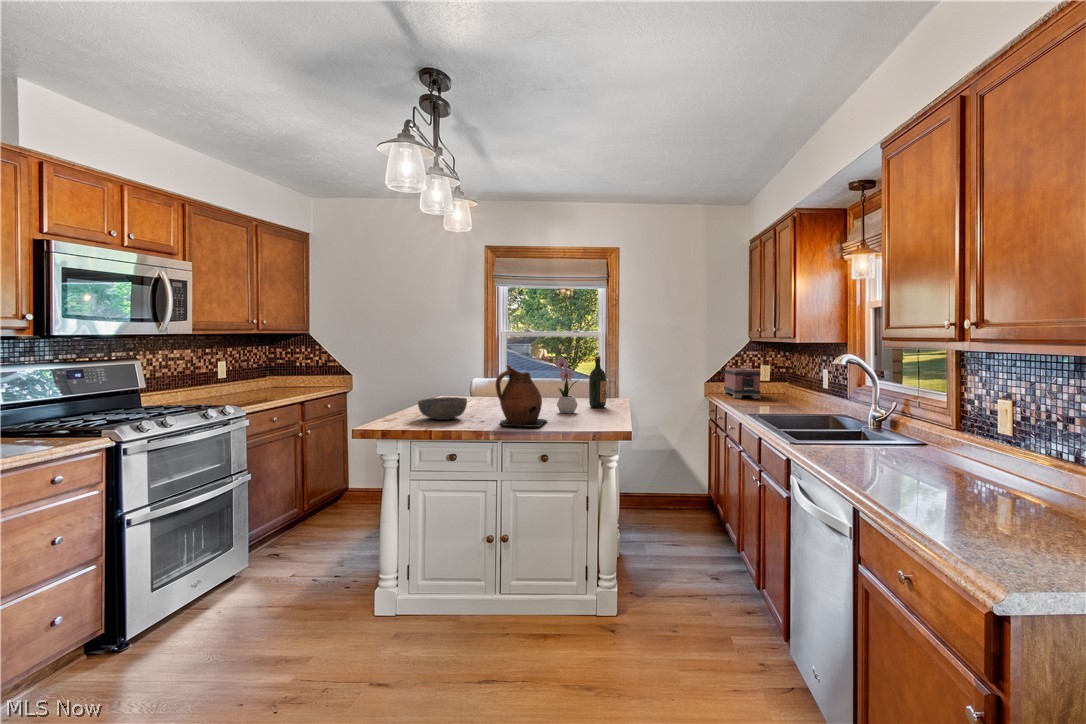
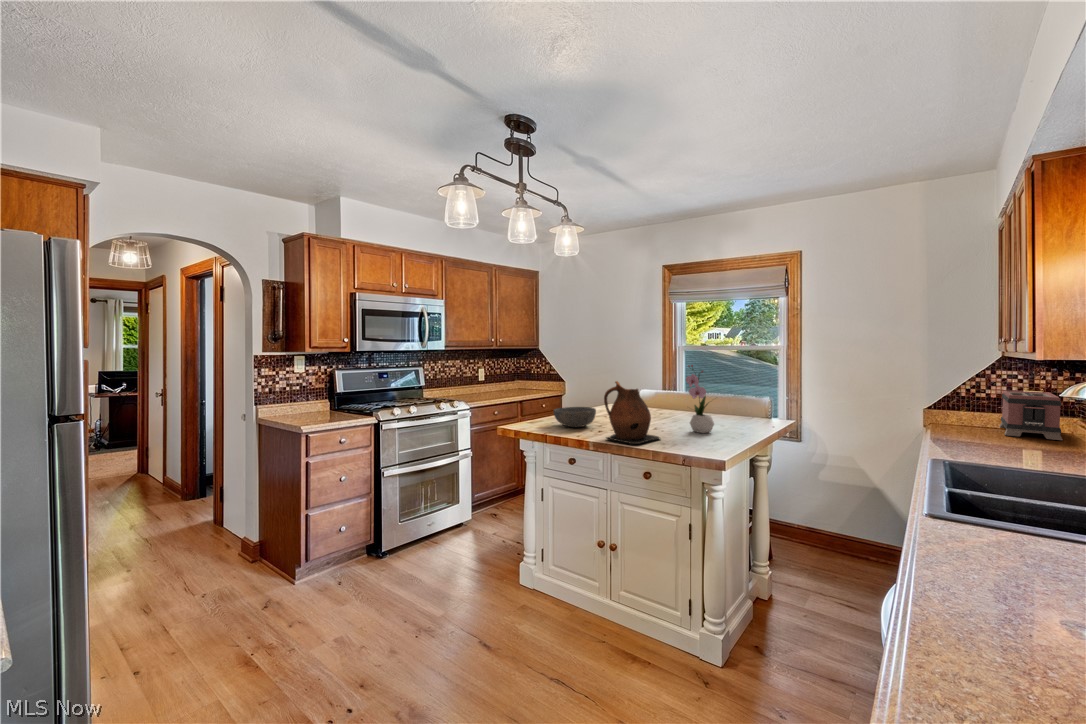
wine bottle: present [589,356,607,408] -> none [740,373,761,430]

